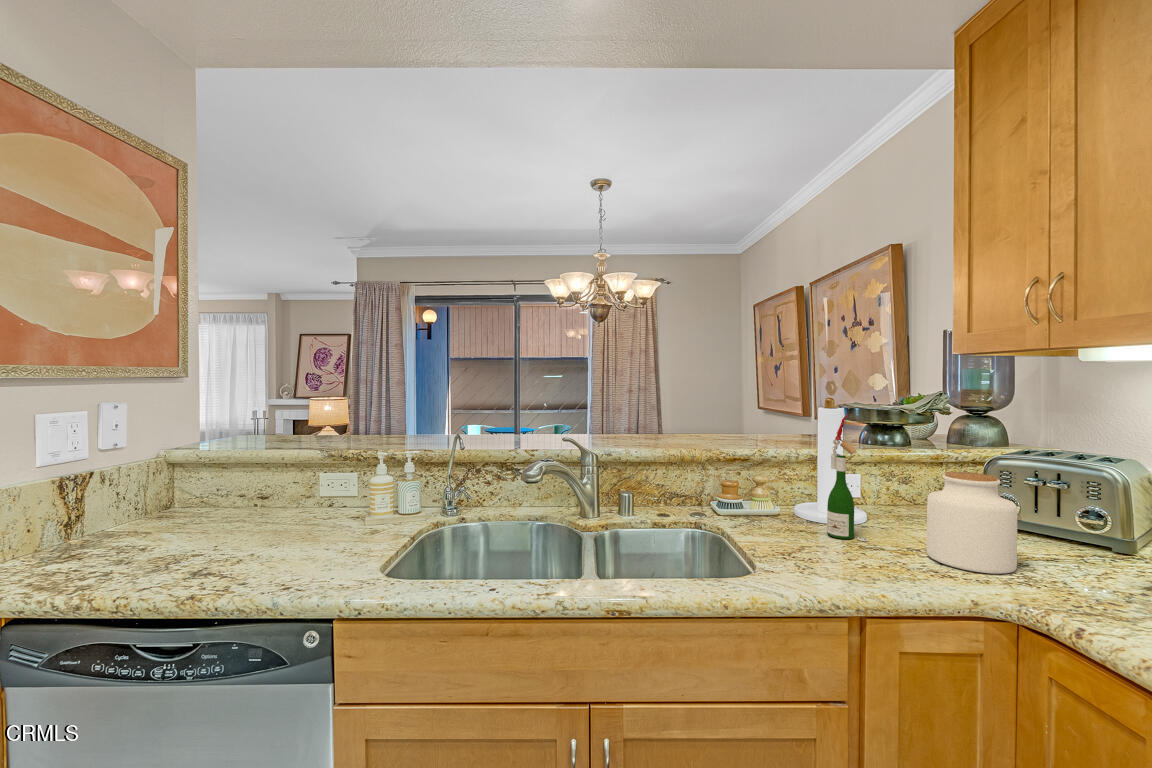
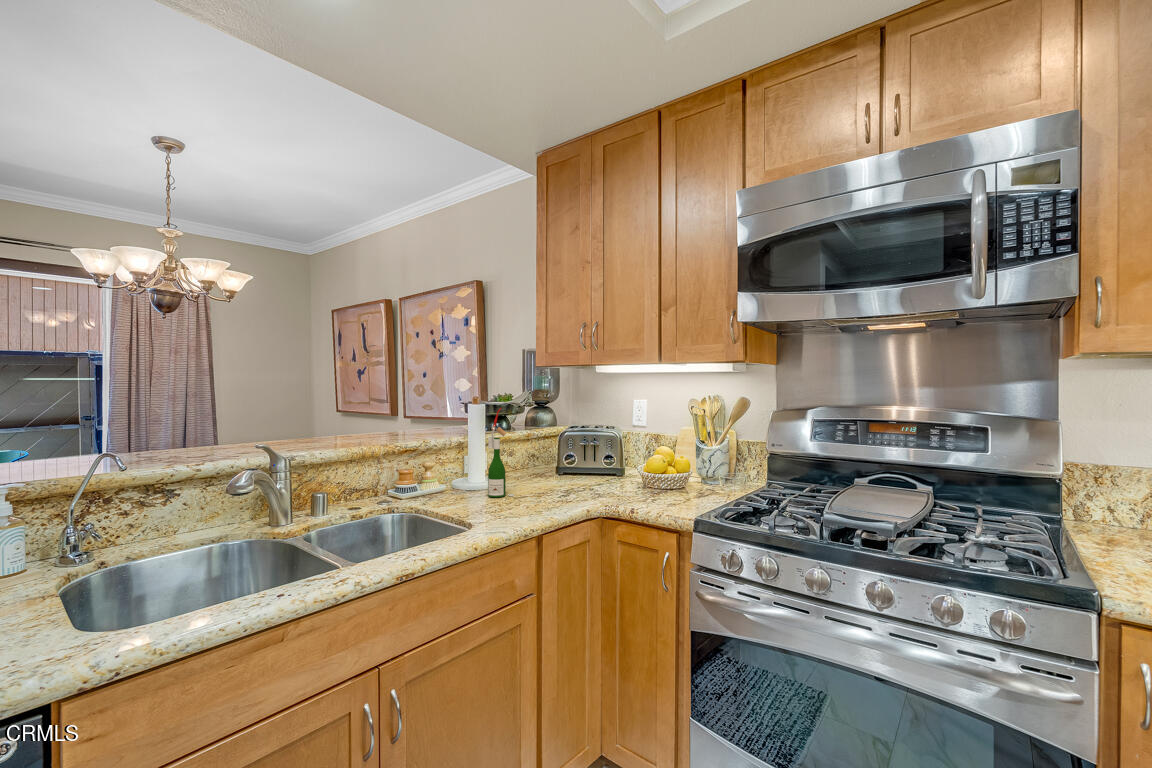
jar: present [926,472,1017,574] -> none [550,440,593,498]

